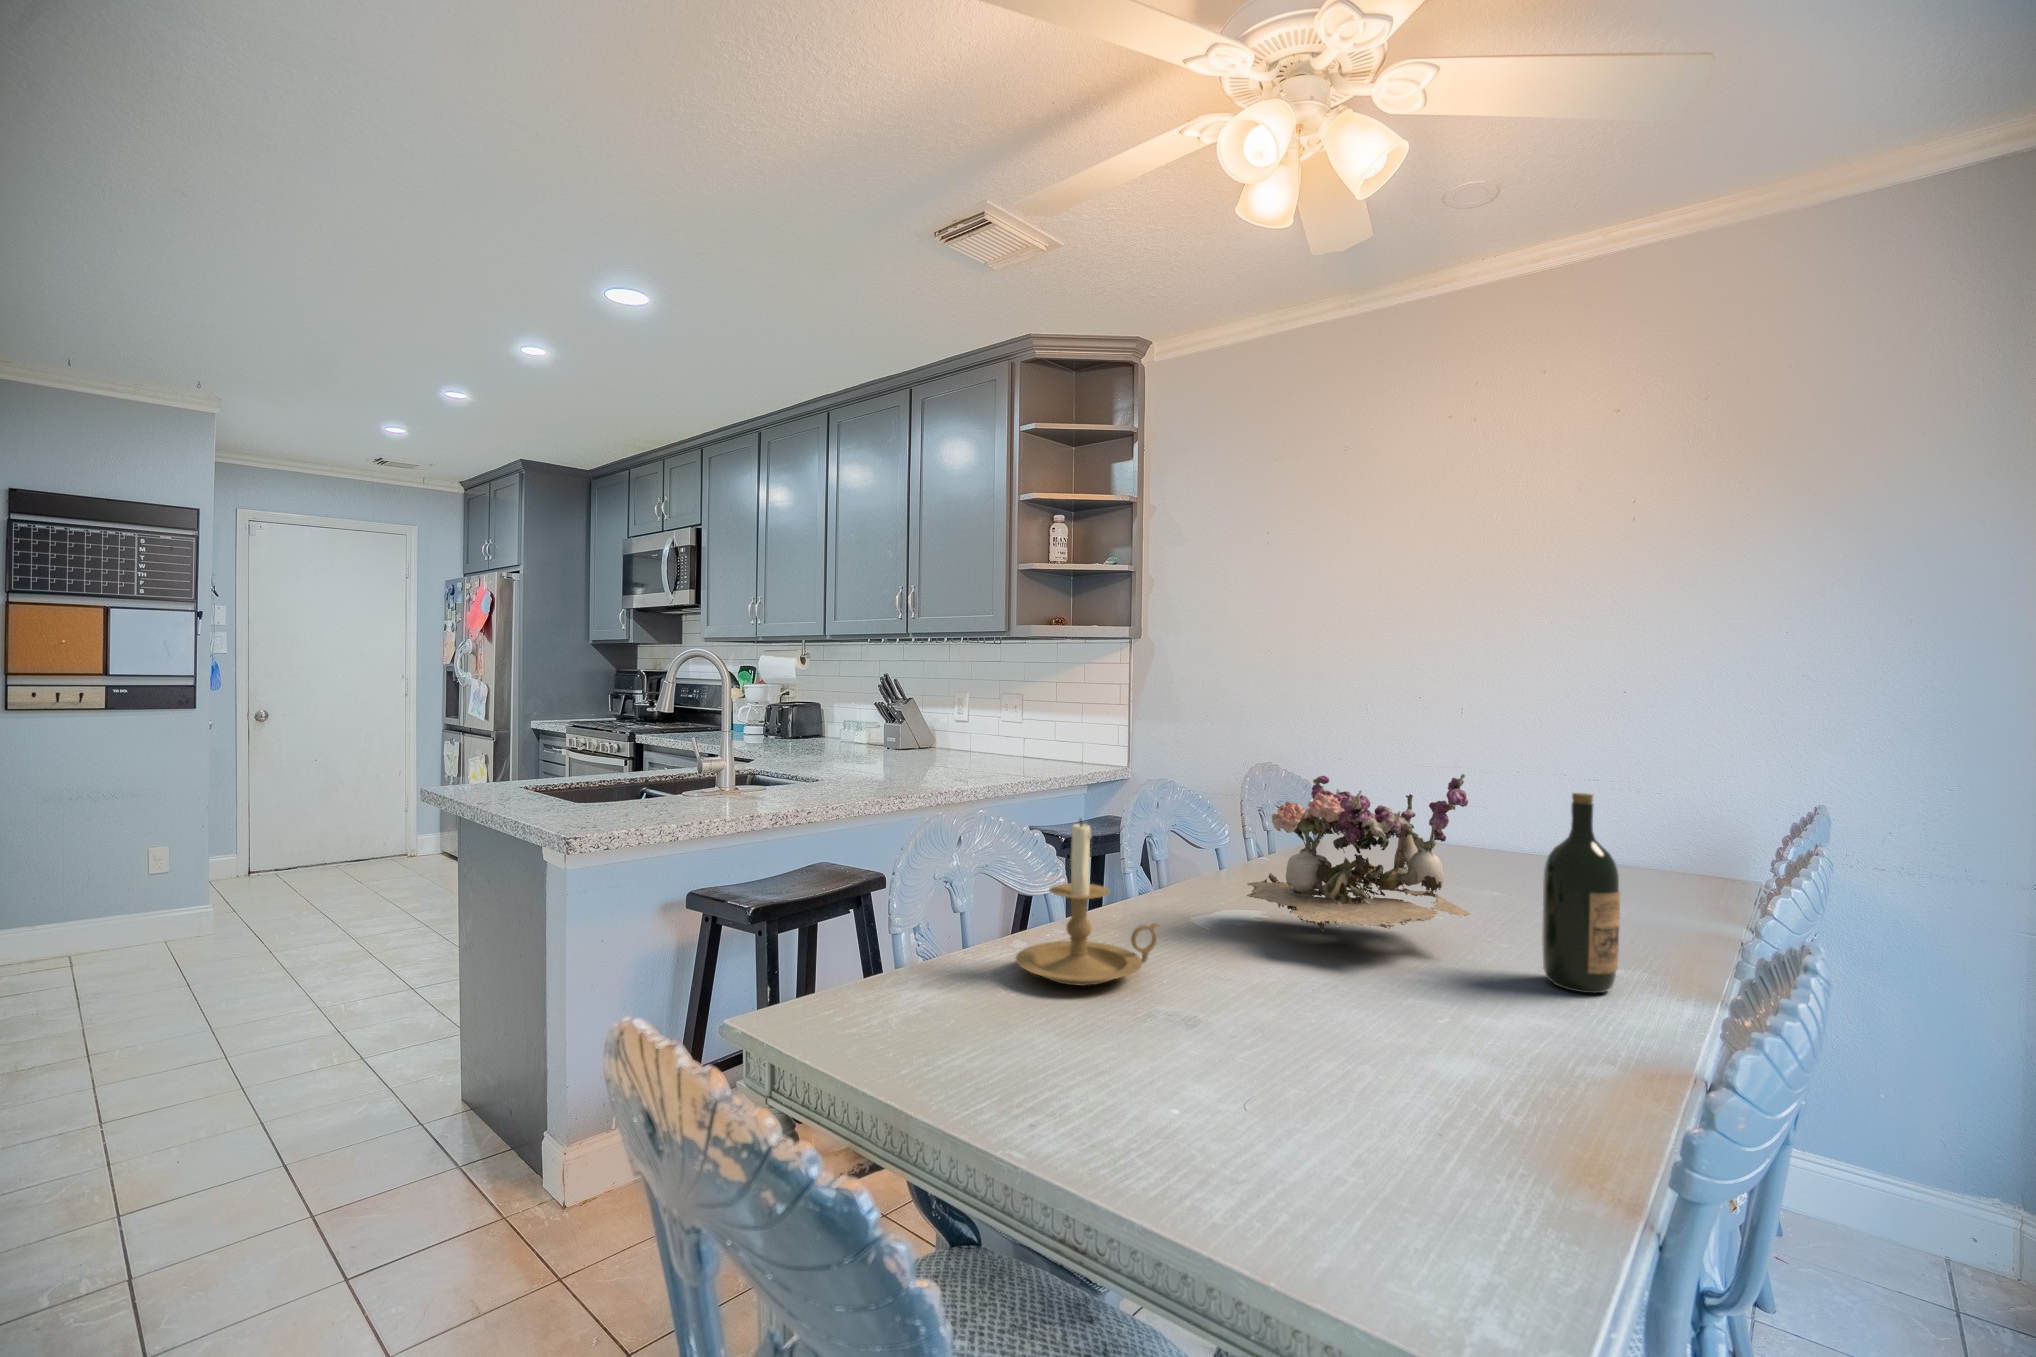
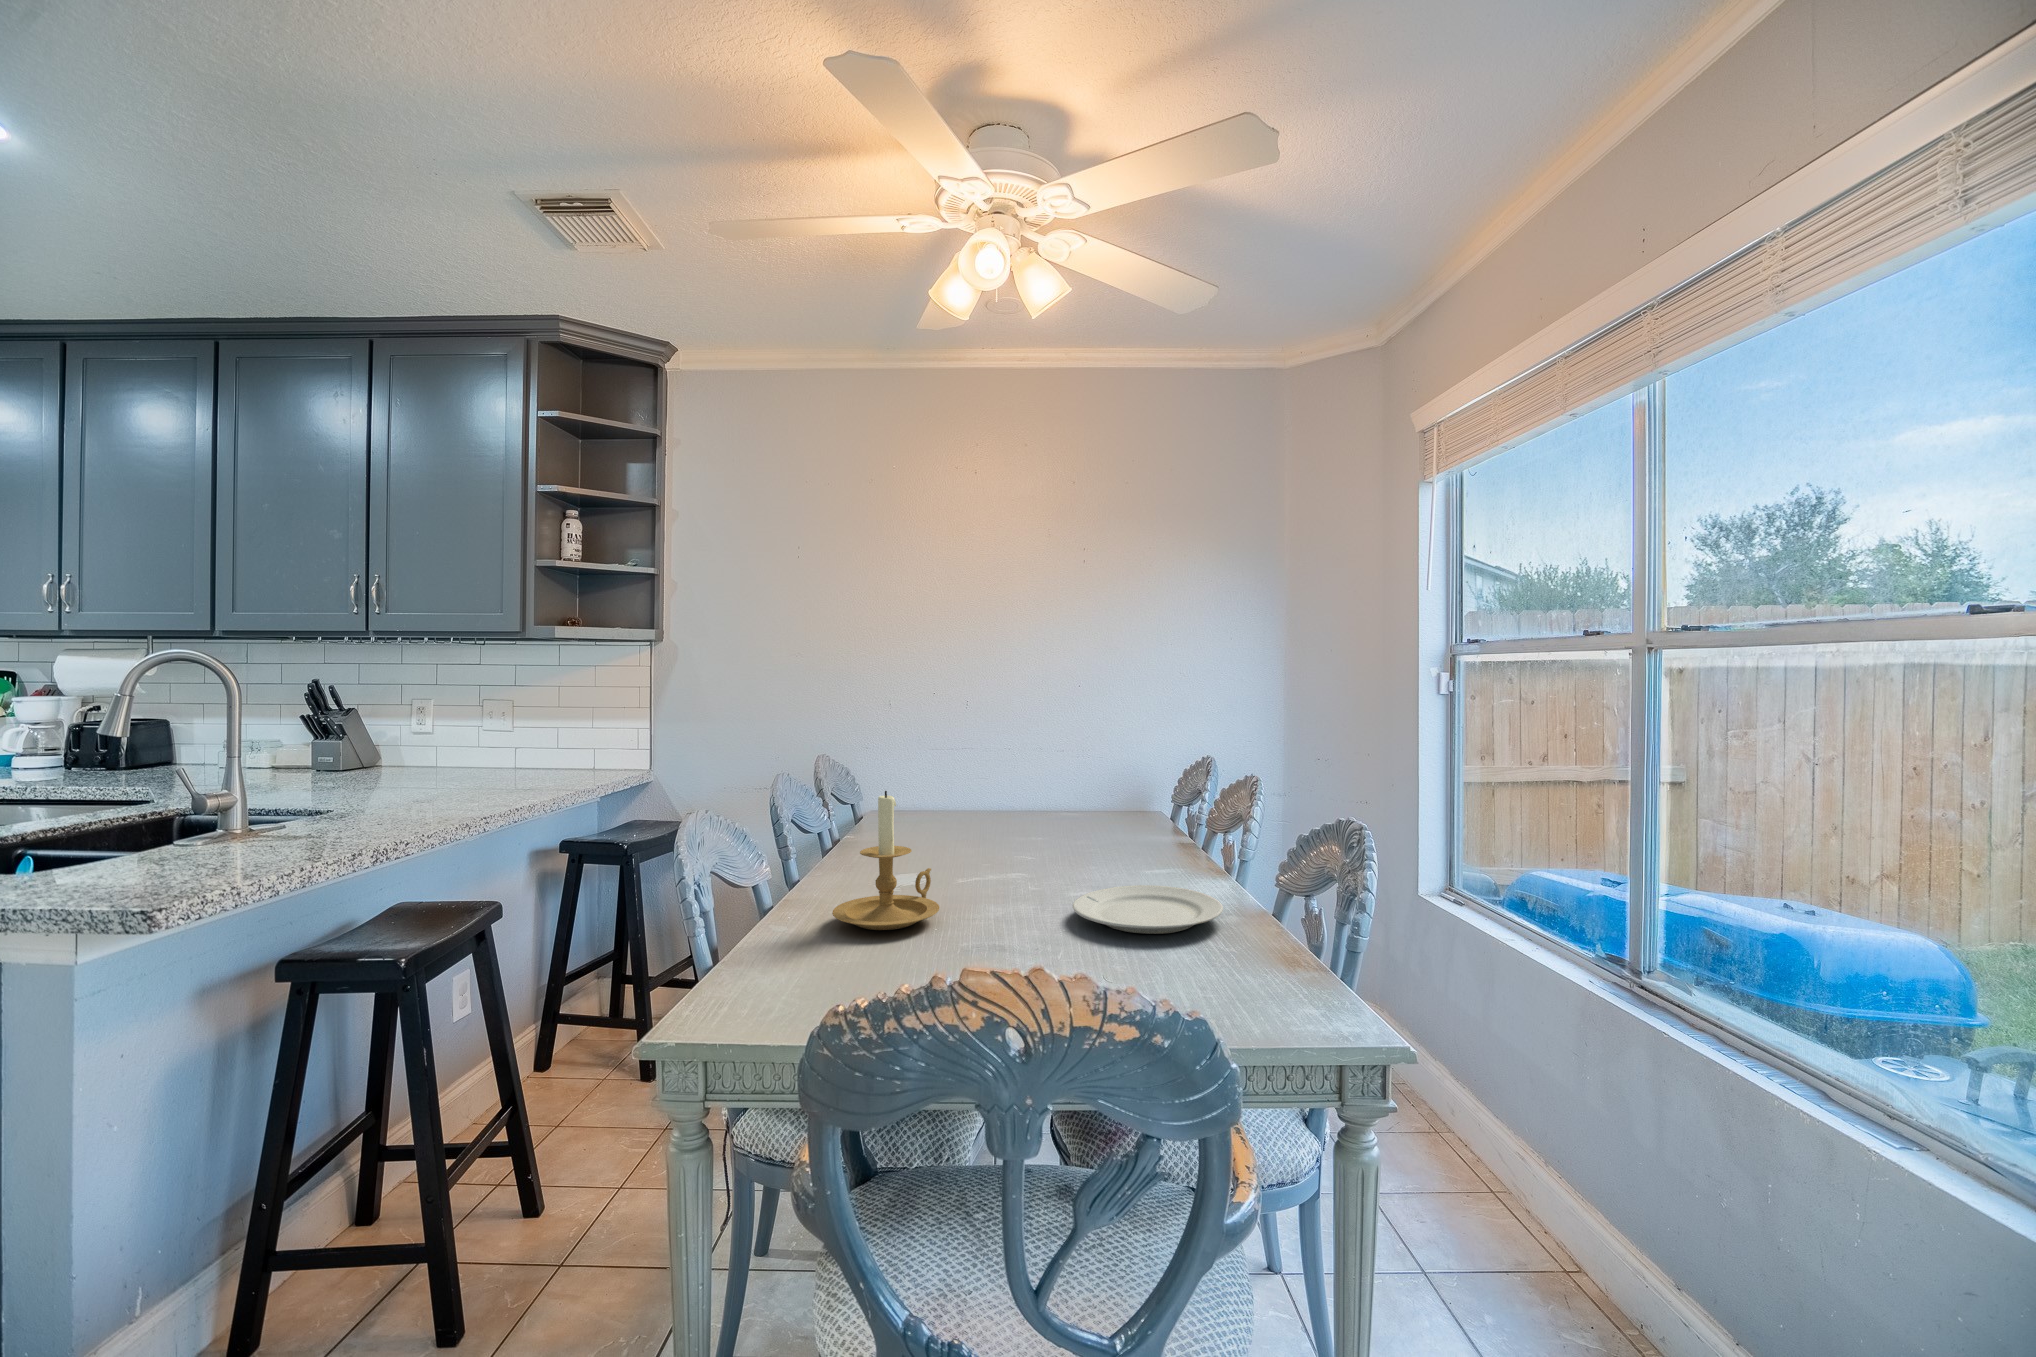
flower arrangement: present [1247,774,1471,932] -> none [925,732,1085,860]
wine bottle: present [1542,793,1620,993] -> none [1132,736,1174,861]
plate: none [1273,1006,1521,1100] -> present [1073,885,1223,934]

